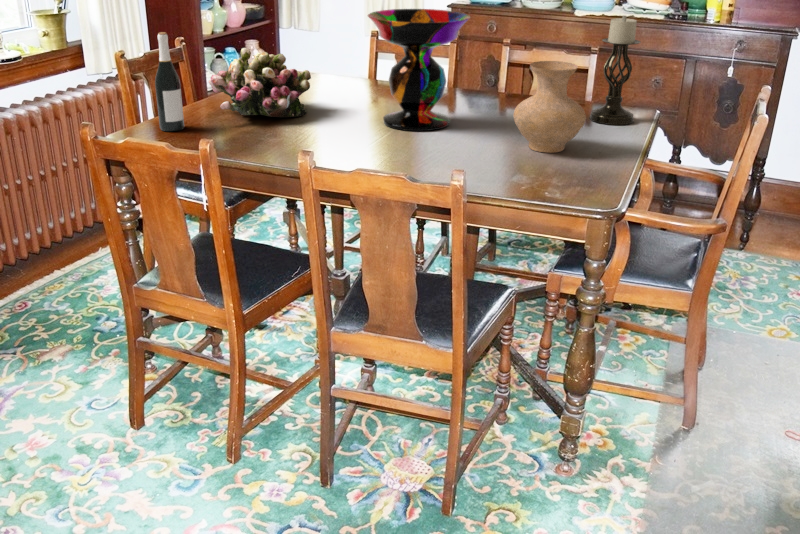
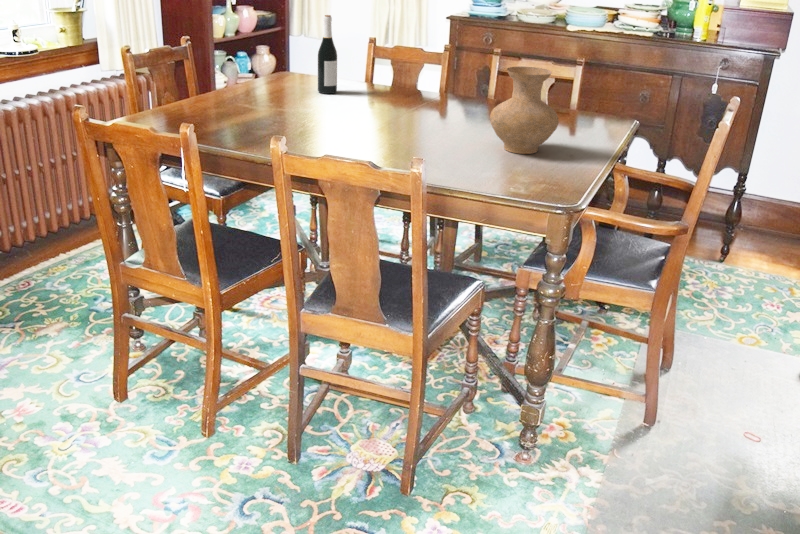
decorative bowl: present [368,9,470,131] -> none [357,14,455,130]
candle holder: present [590,16,640,125] -> none [569,27,619,132]
wine bottle: present [155,32,184,132] -> present [318,15,337,94]
flower arrangement: present [209,48,311,117] -> none [206,46,304,113]

